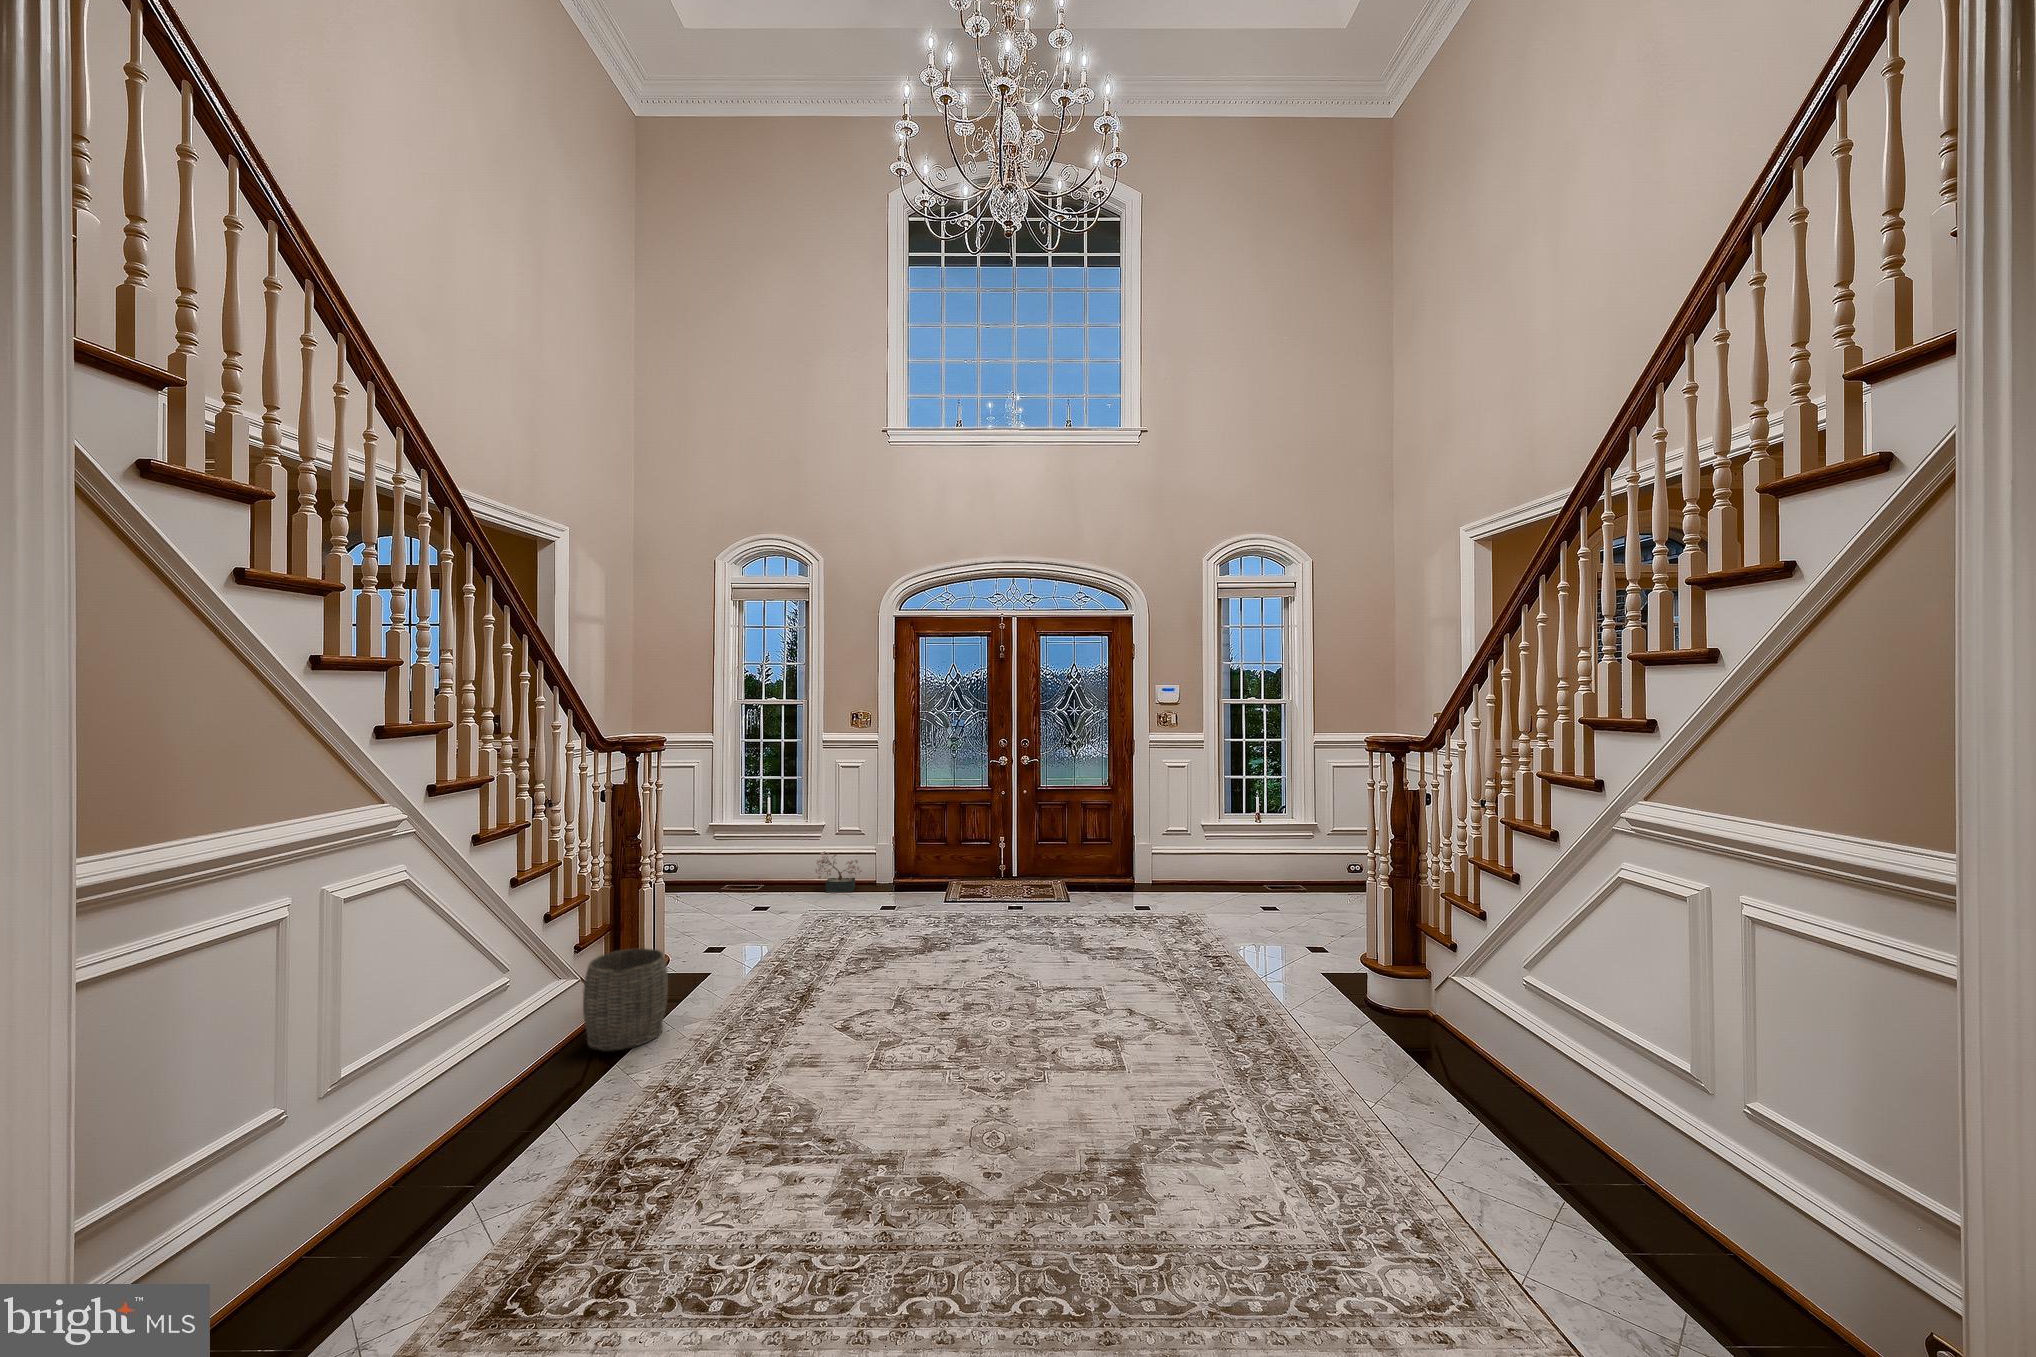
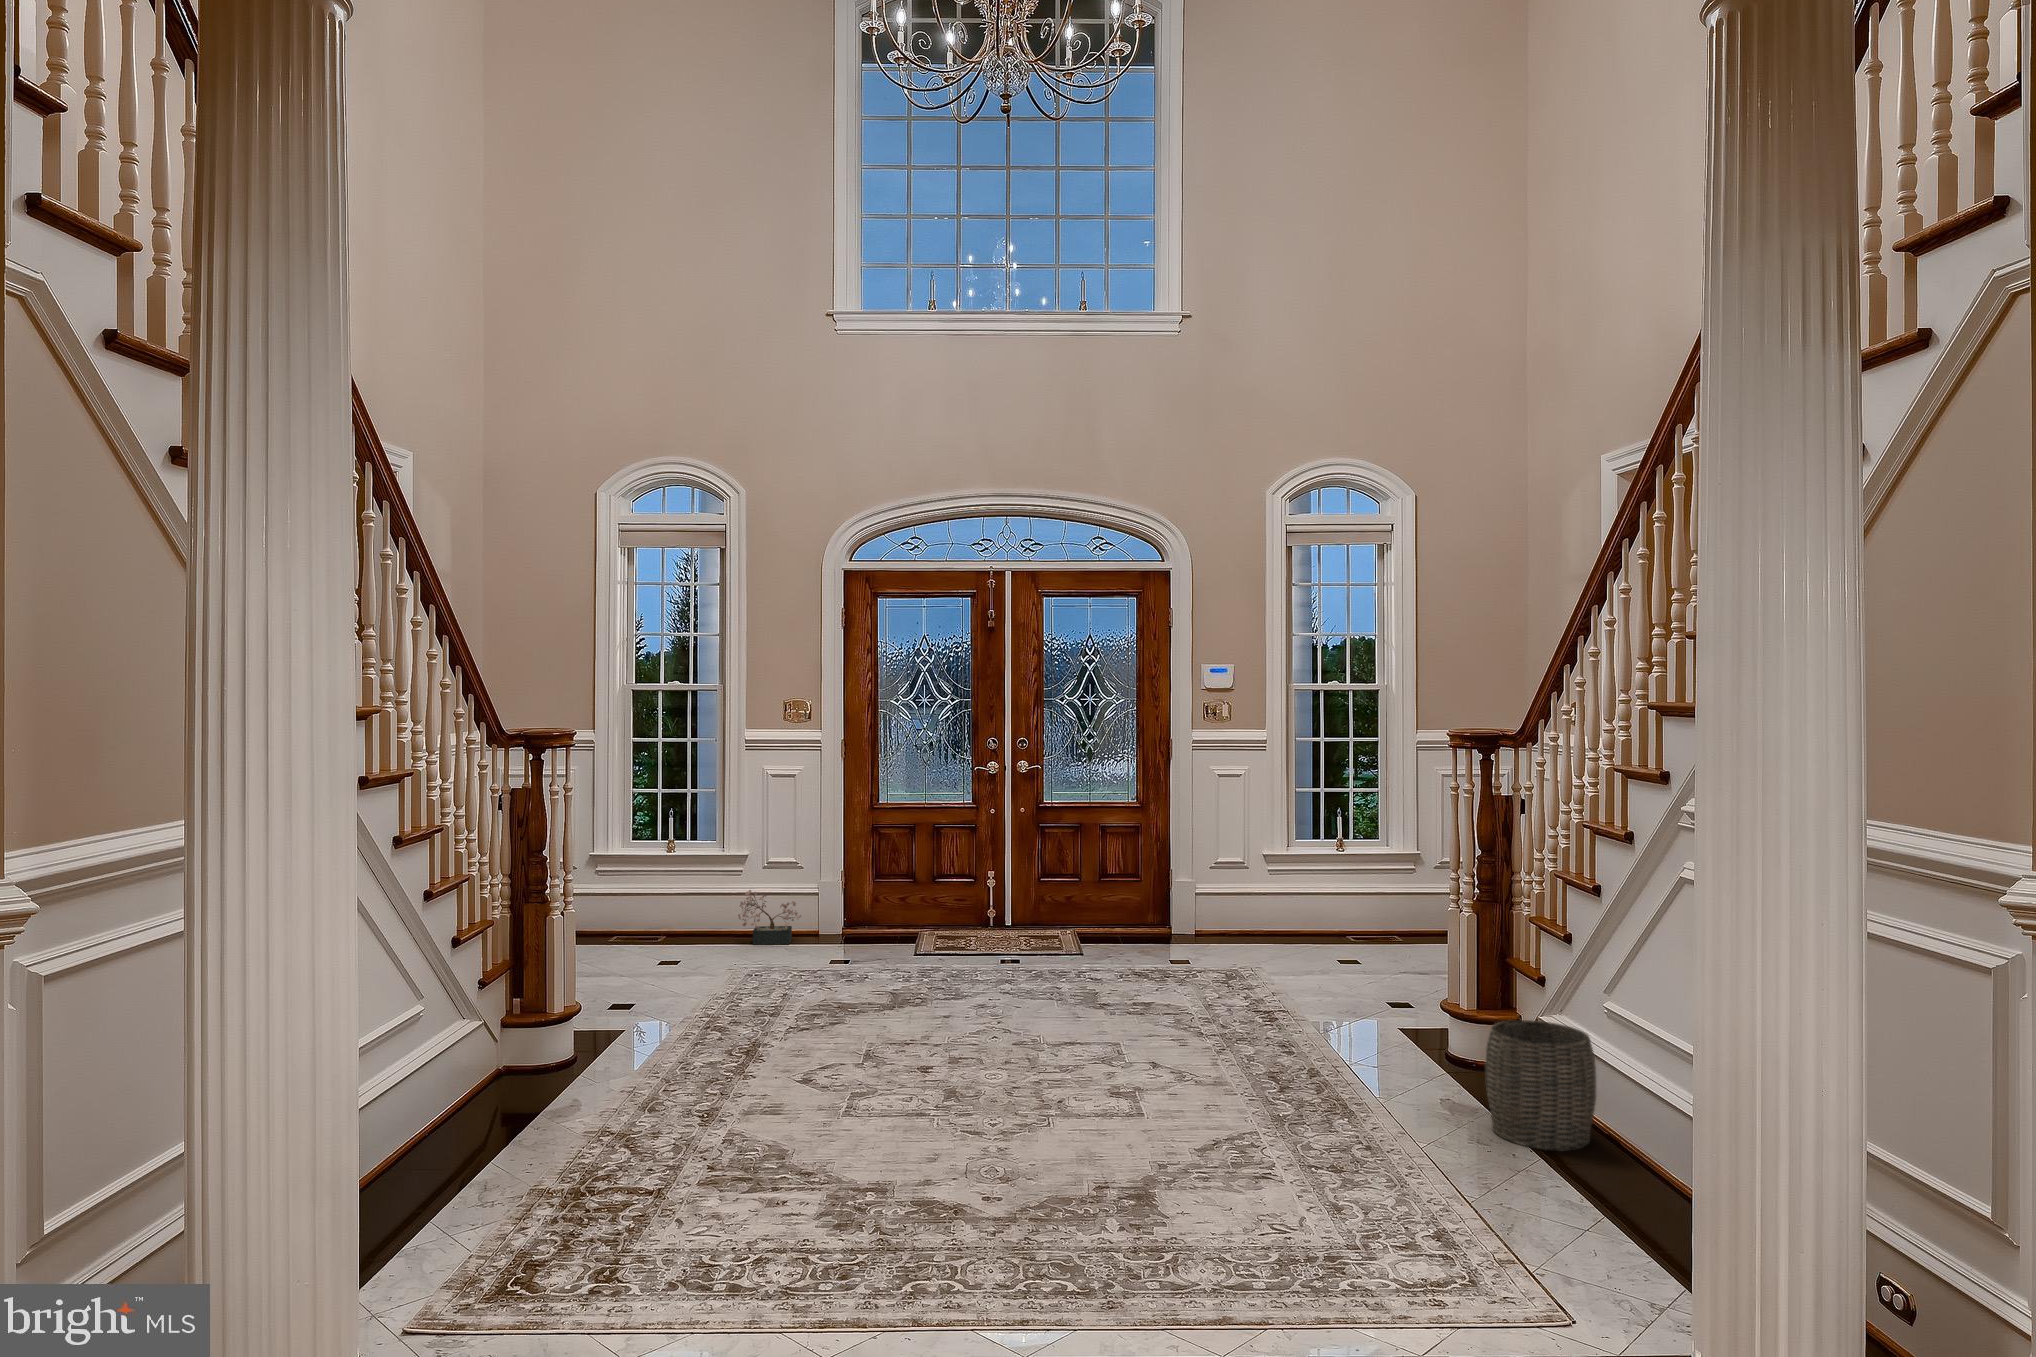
woven basket: present [583,948,668,1051] -> present [1485,1020,1596,1151]

